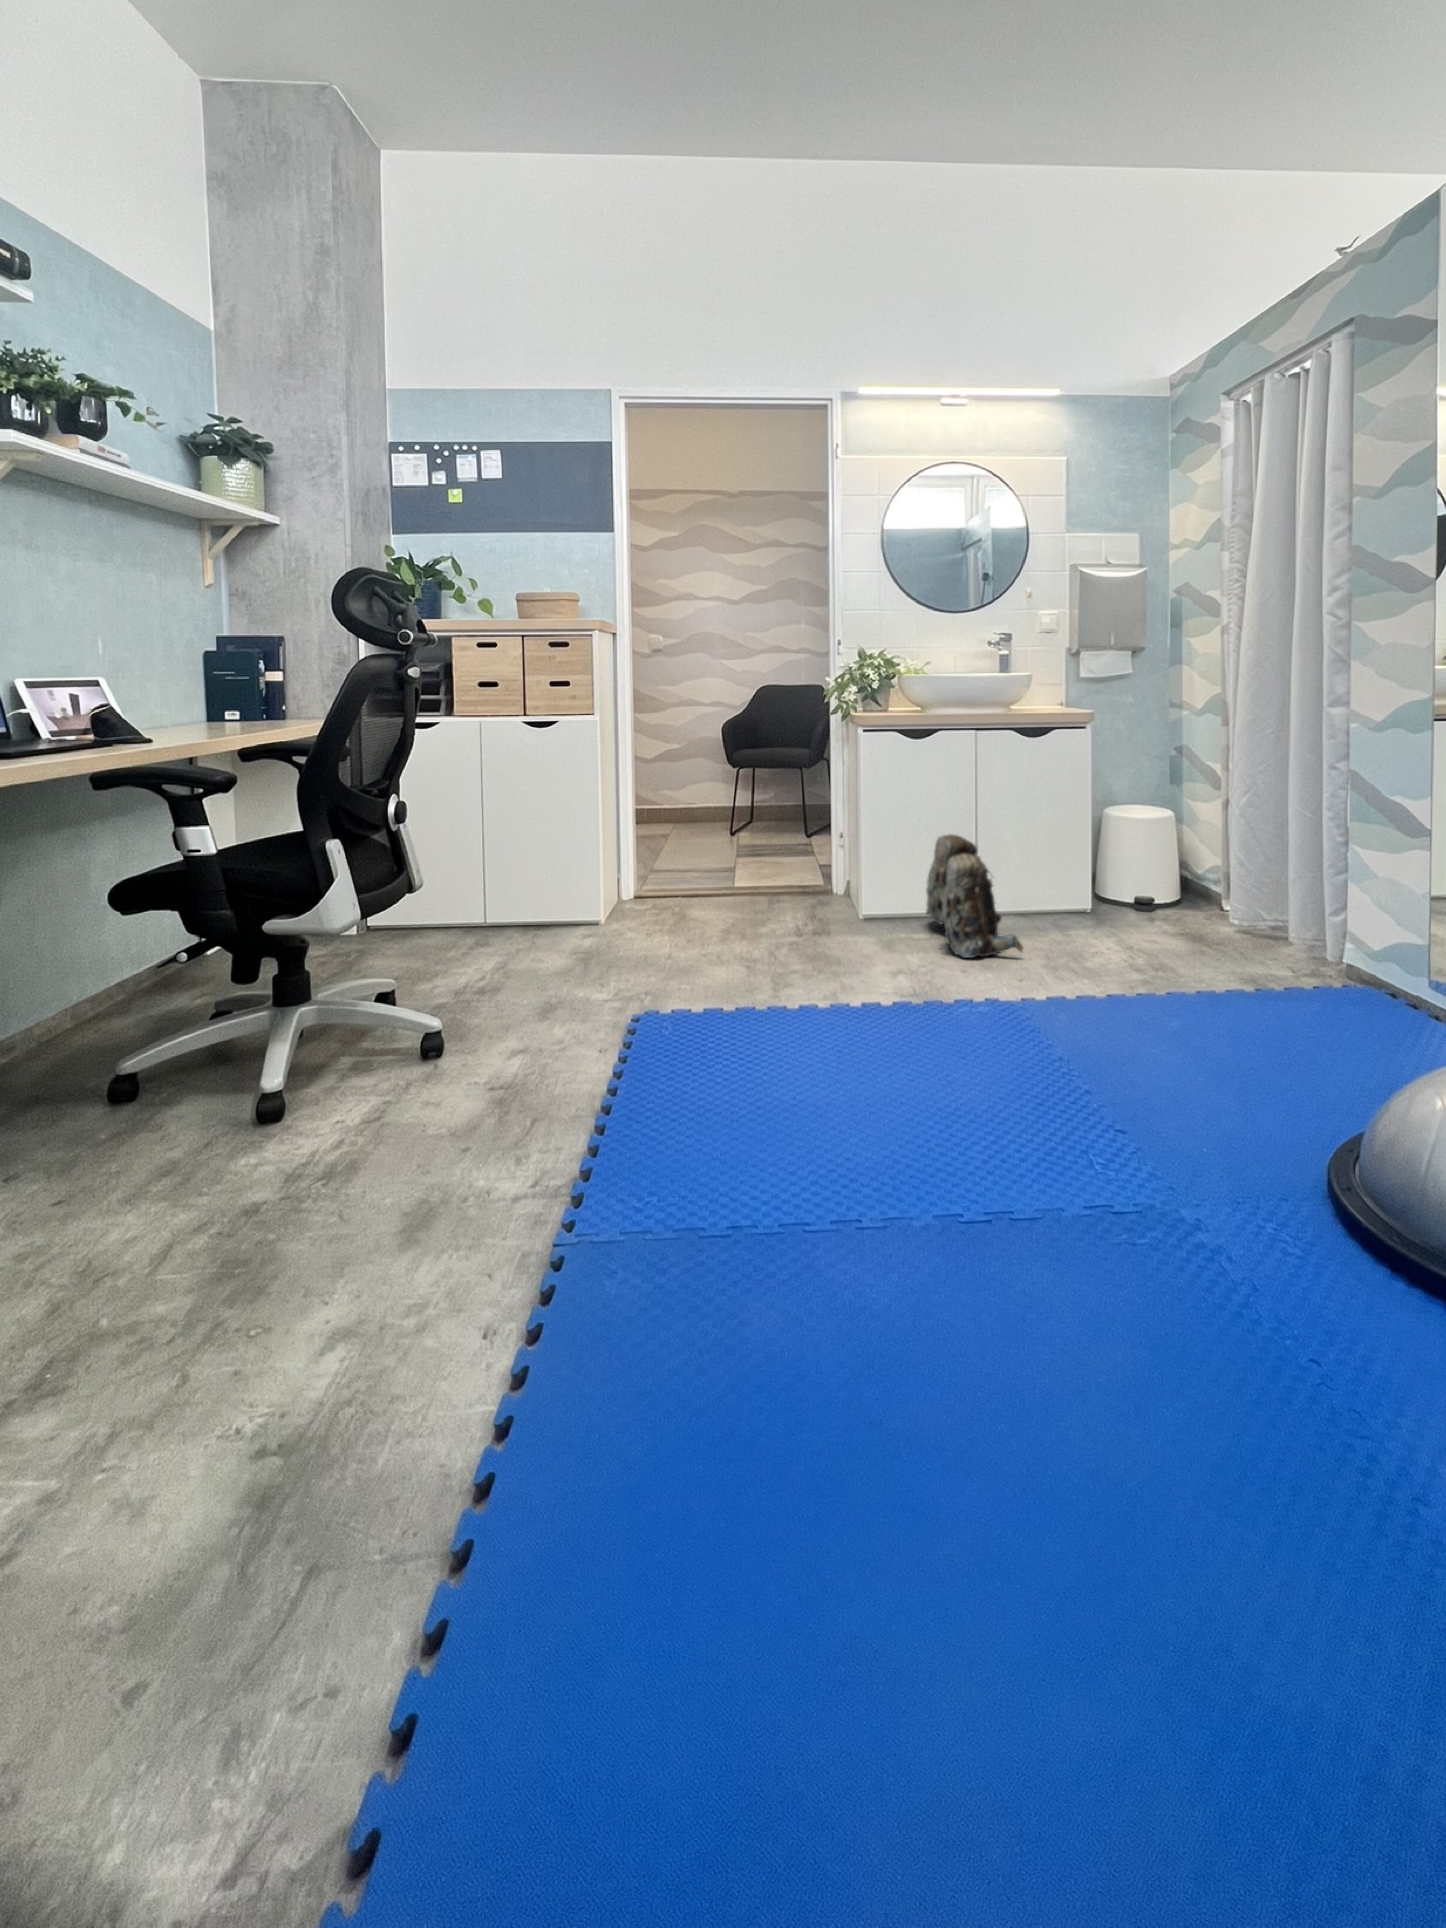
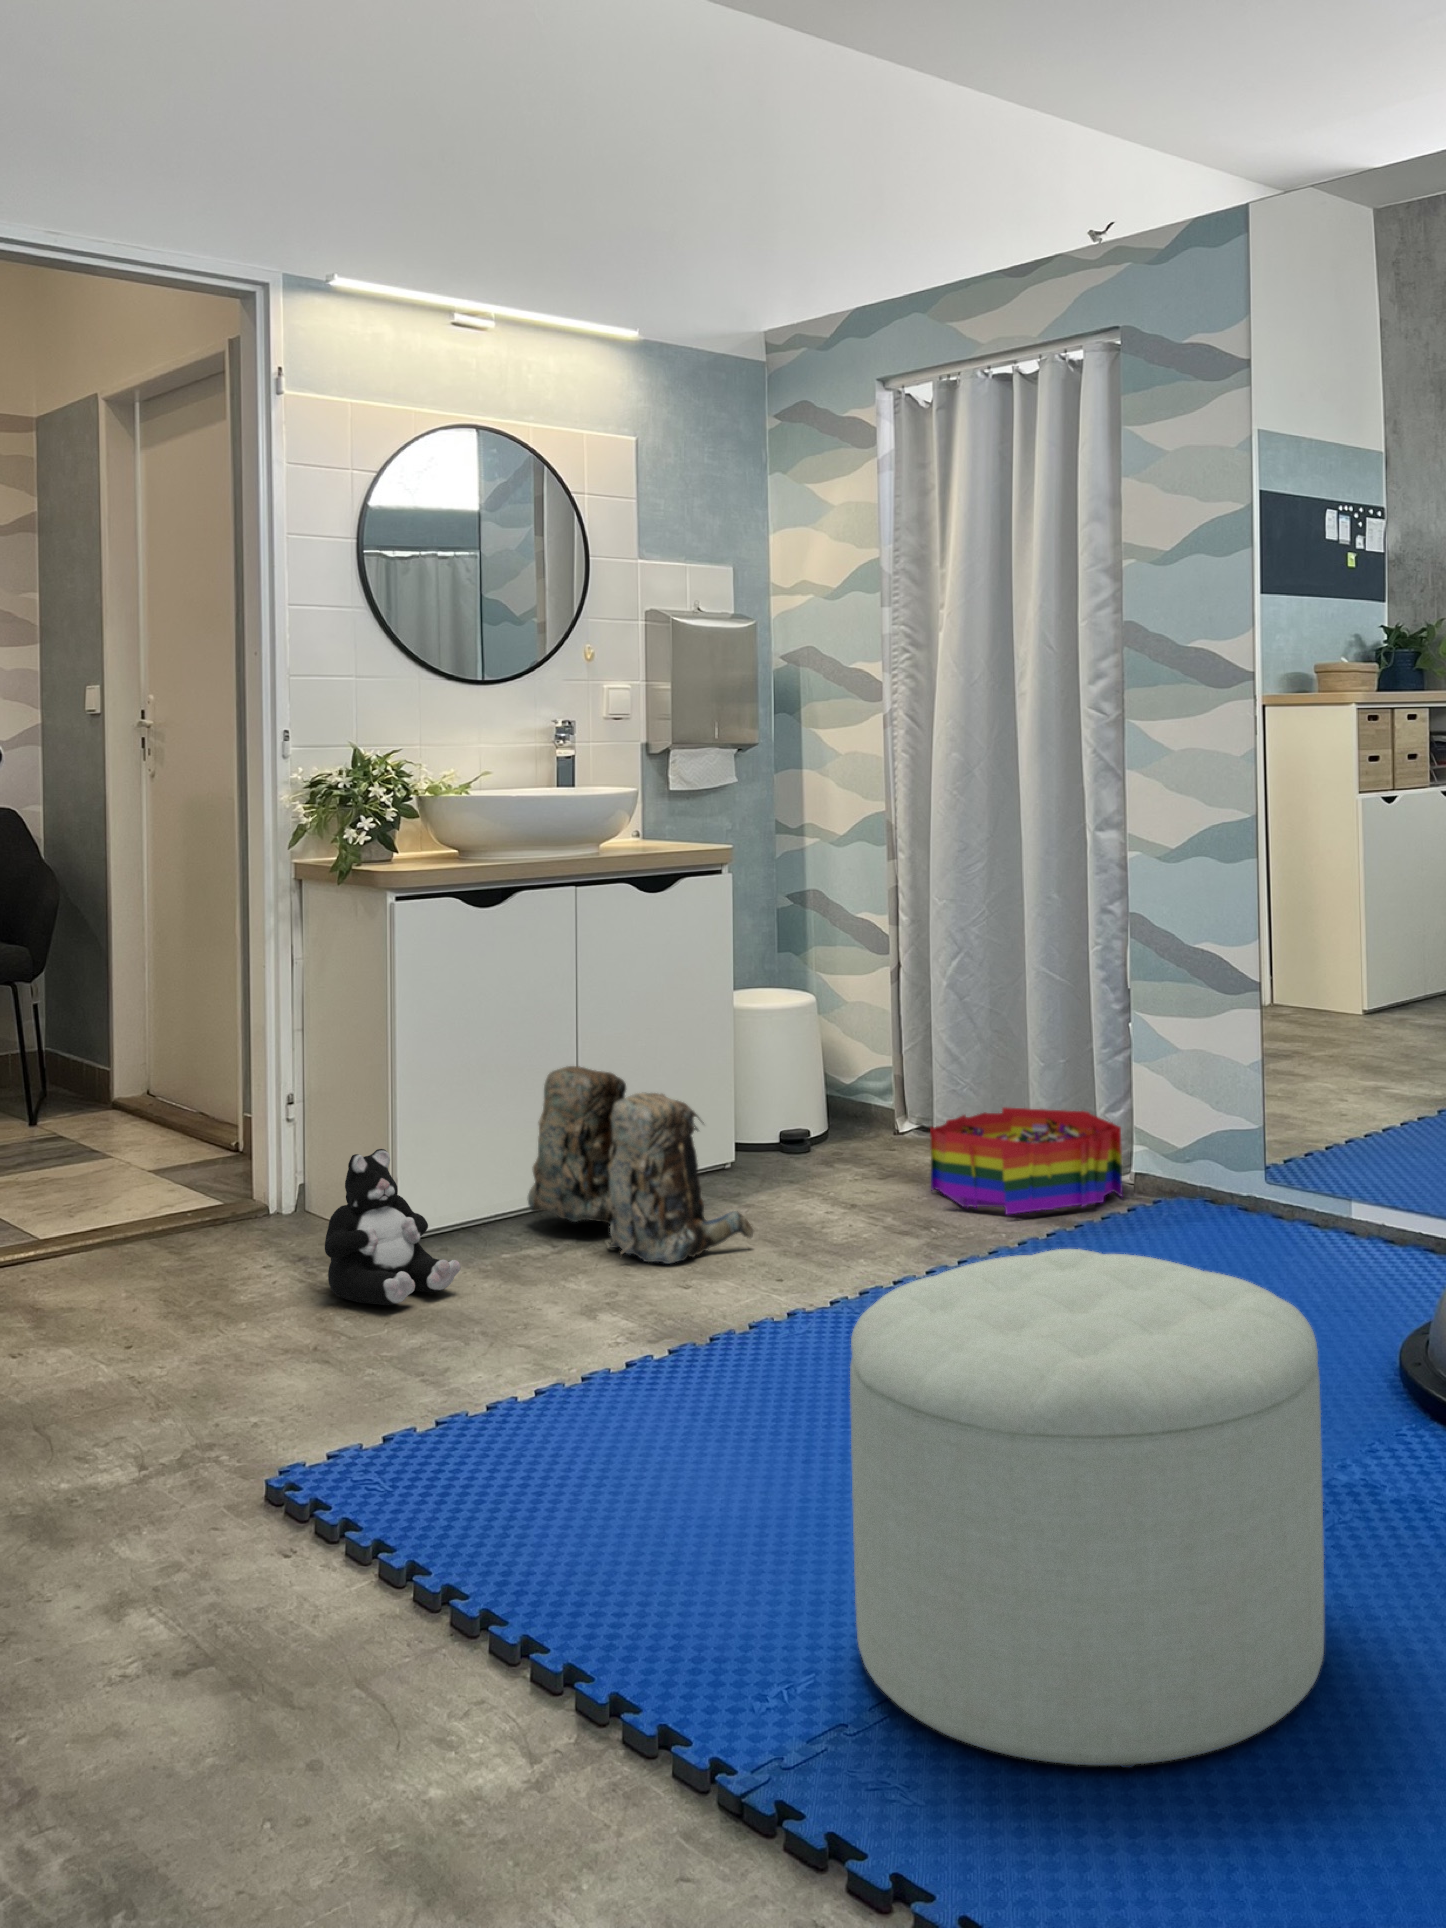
plush toy: none [782,865,846,949] -> present [325,1149,460,1305]
storage bin: none [1172,899,1320,978] -> present [930,1107,1122,1215]
ottoman: none [654,983,997,1381] -> present [850,1249,1324,1768]

